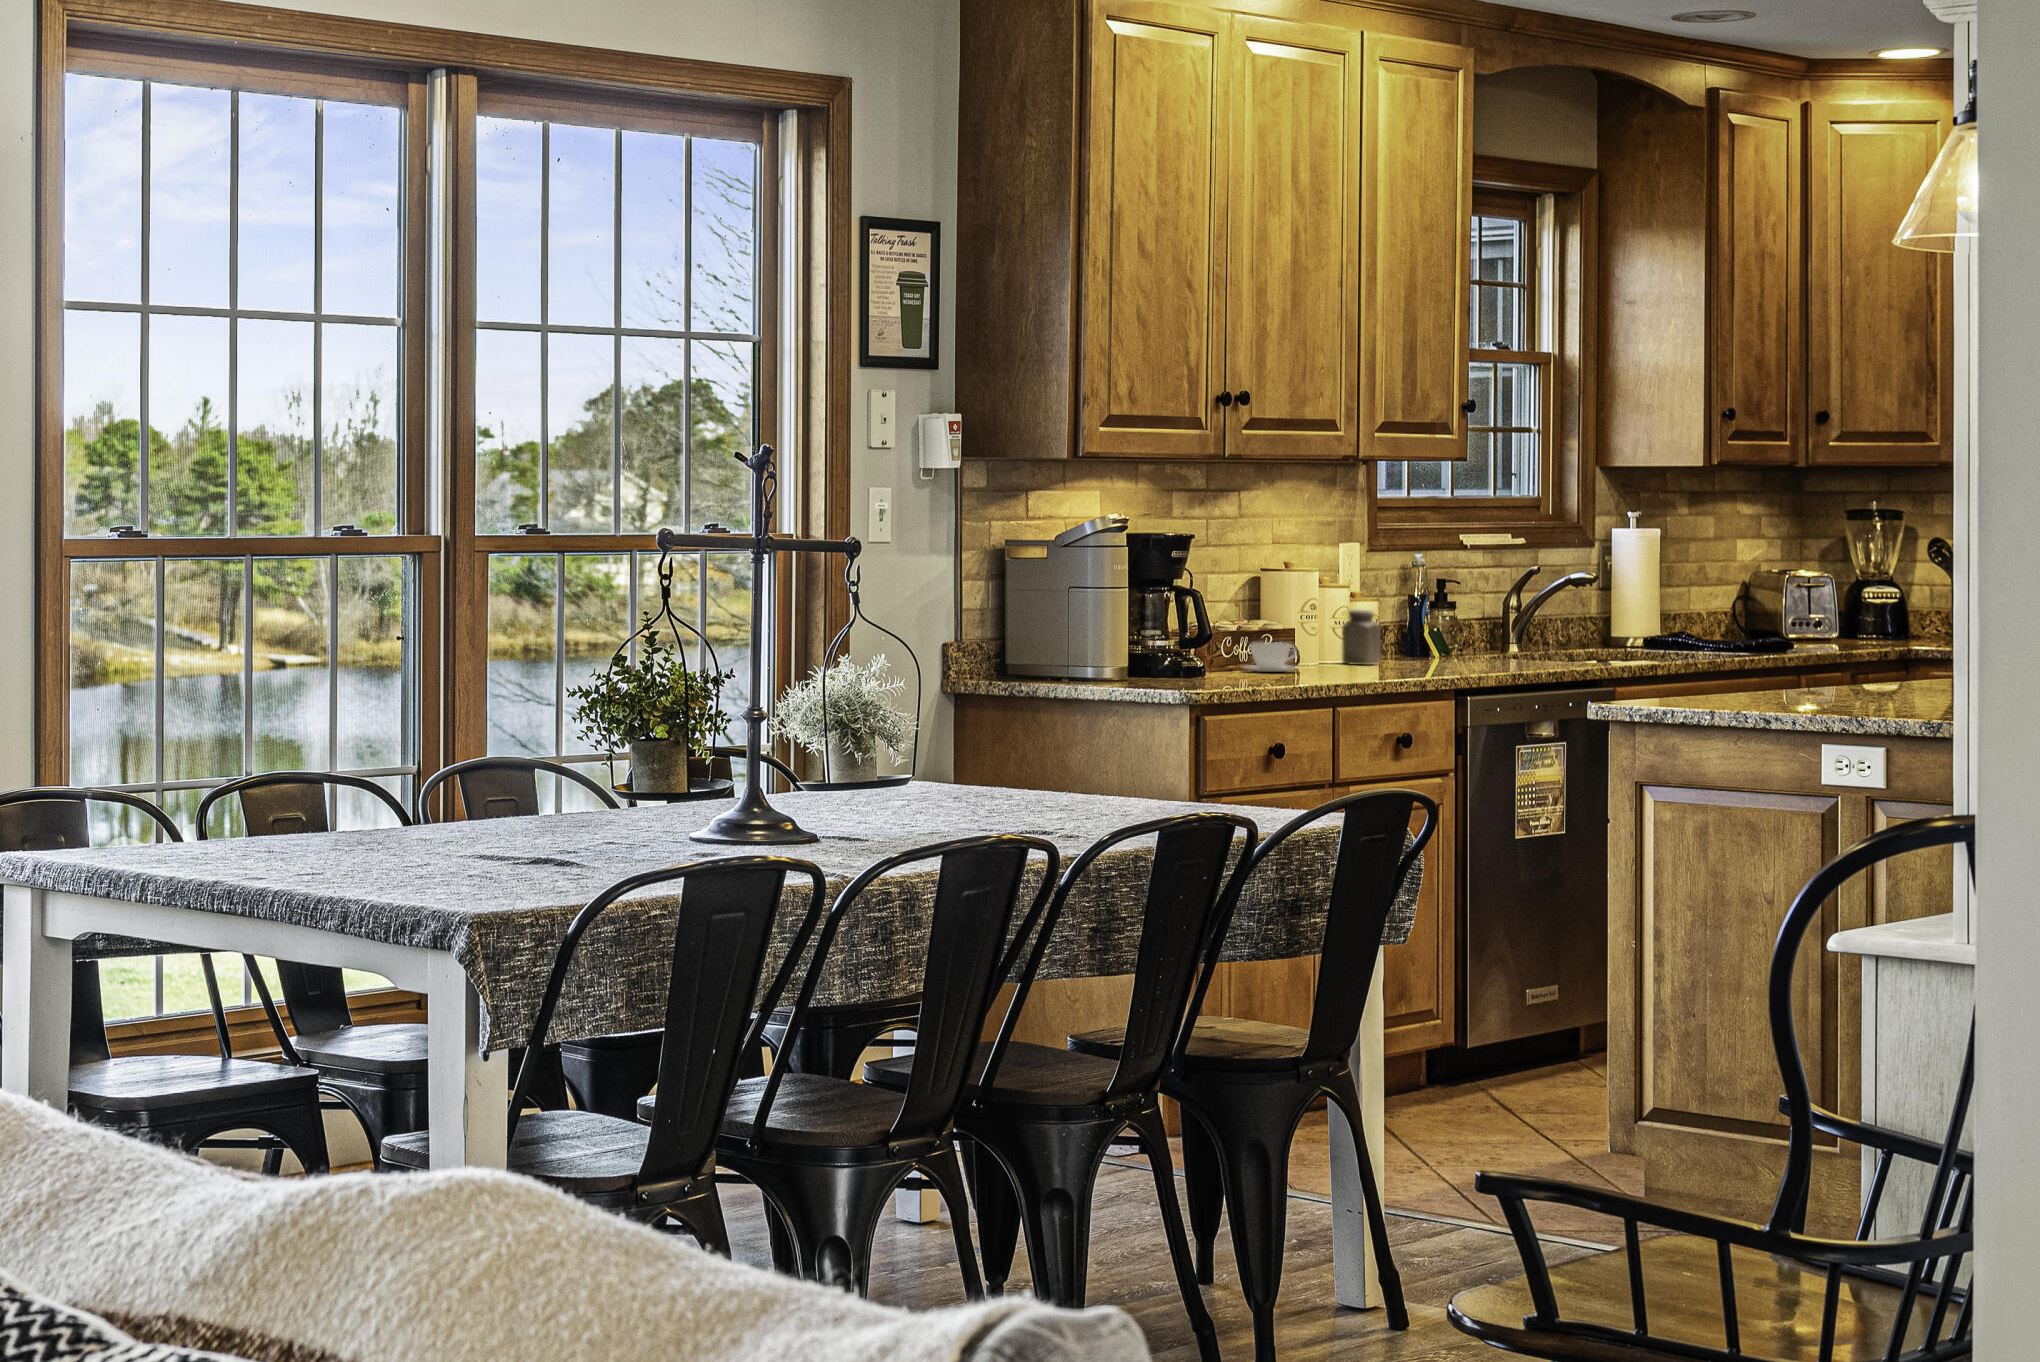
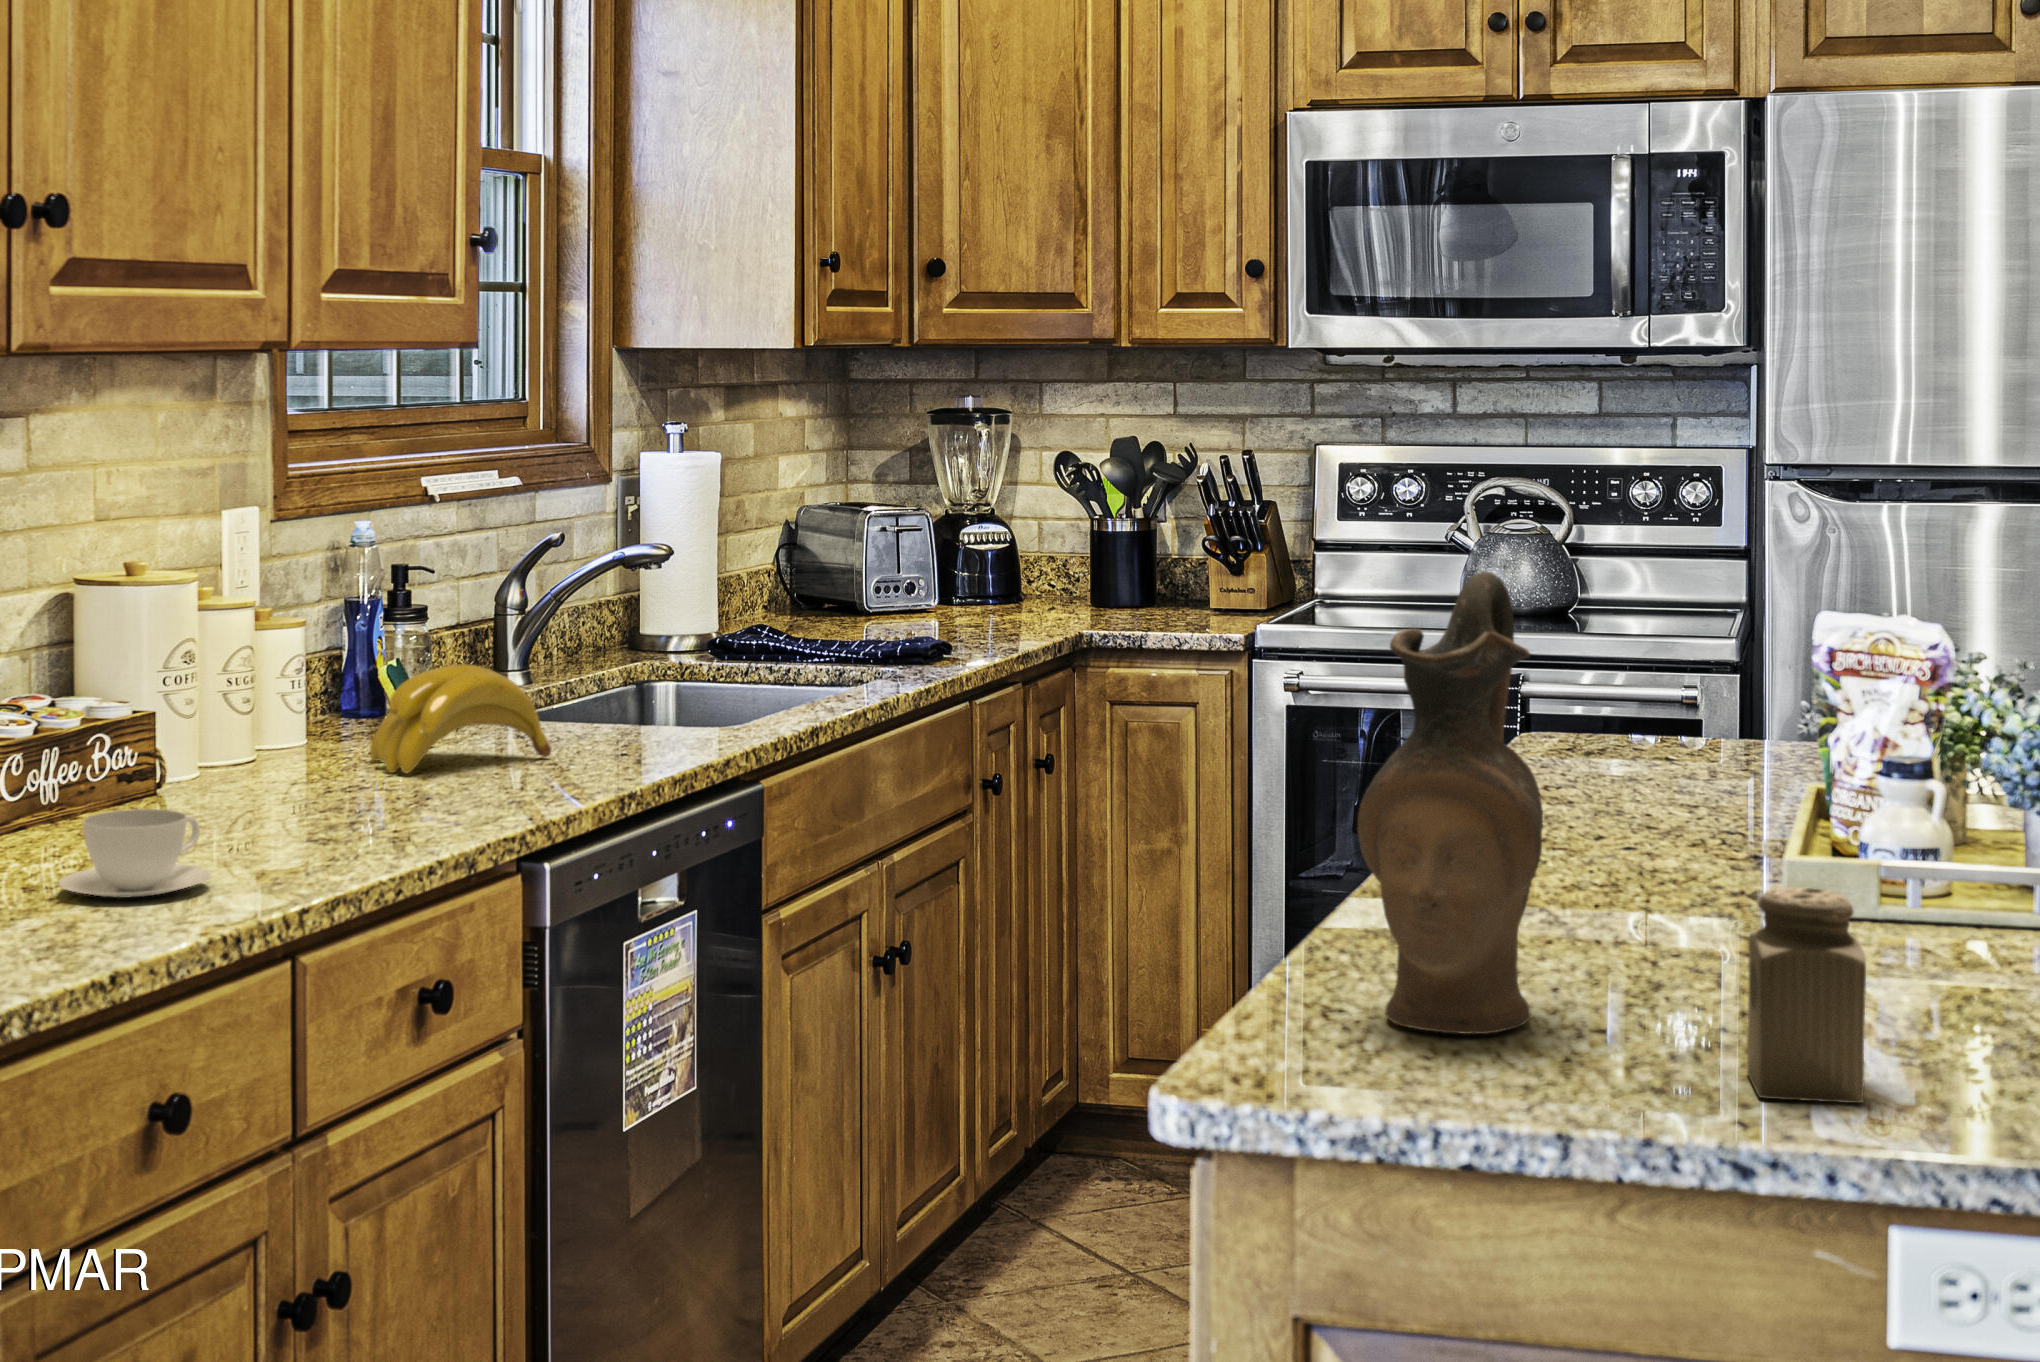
ceramic pitcher: none [1691,534,1773,702] -> present [1357,572,1543,1034]
salt shaker: present [1342,610,1381,665] -> present [1747,887,1866,1103]
banana: none [1401,614,1490,662] -> present [370,664,552,773]

